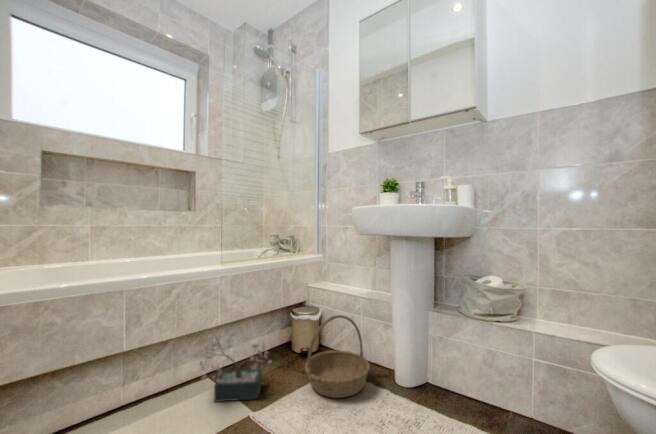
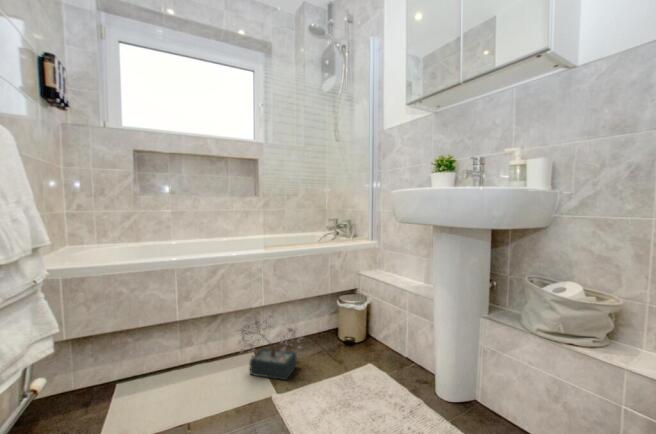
basket: present [305,315,370,398] -> none [334,310,405,397]

